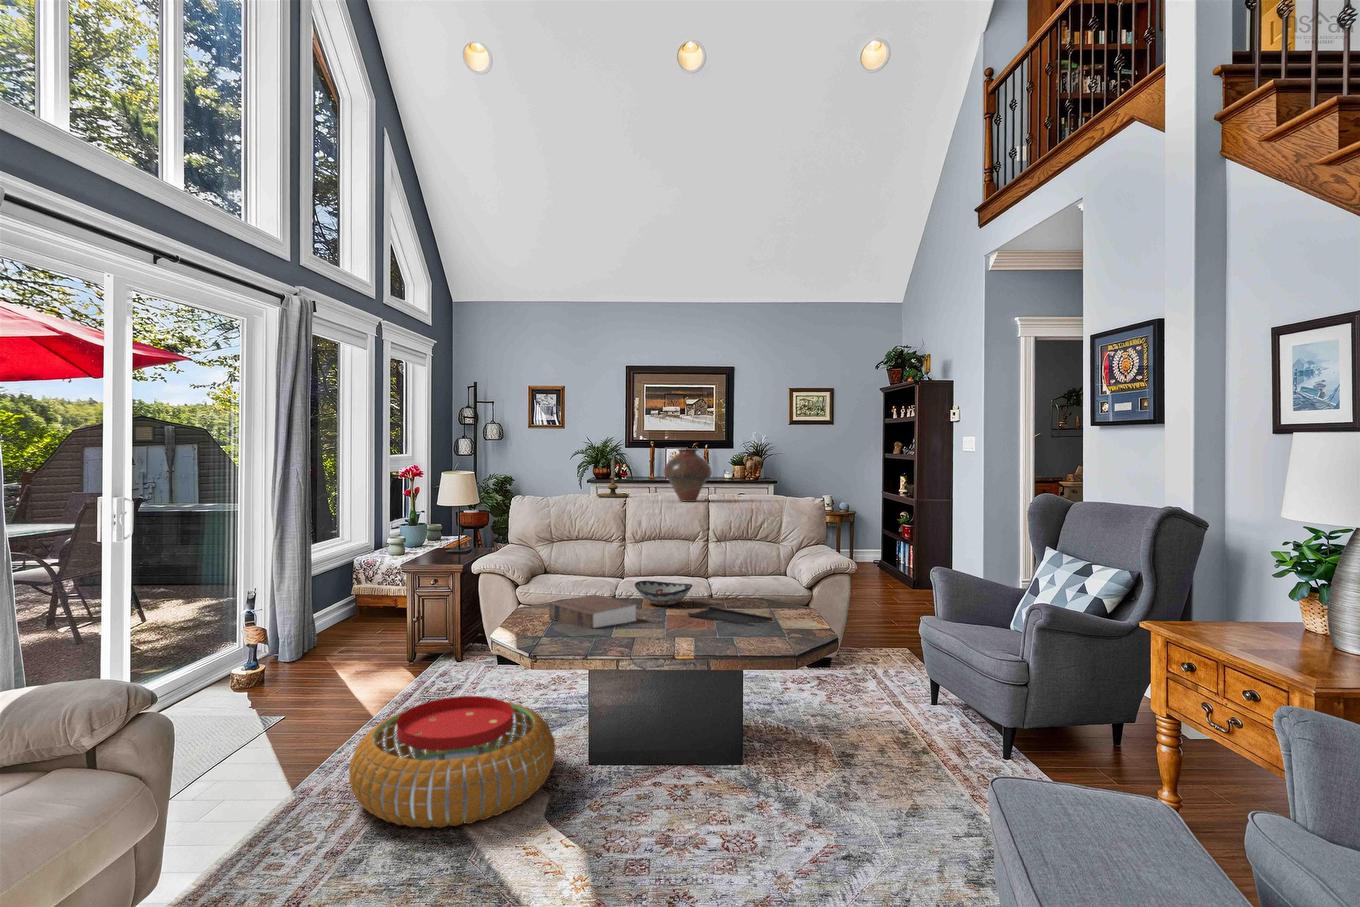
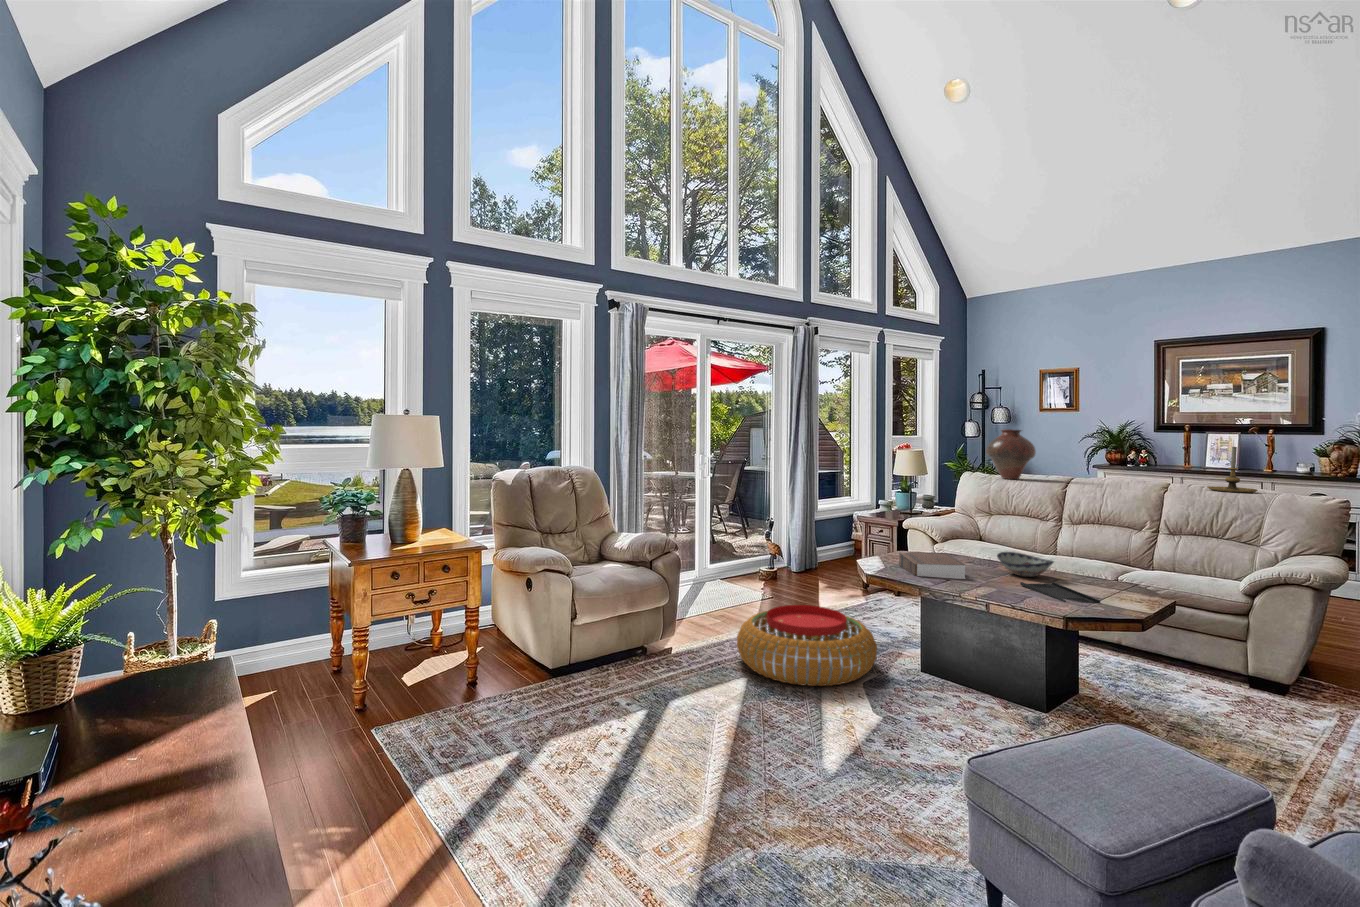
vase: present [664,449,712,502] -> present [986,429,1036,479]
candle holder: present [596,459,629,498] -> present [1208,447,1258,493]

